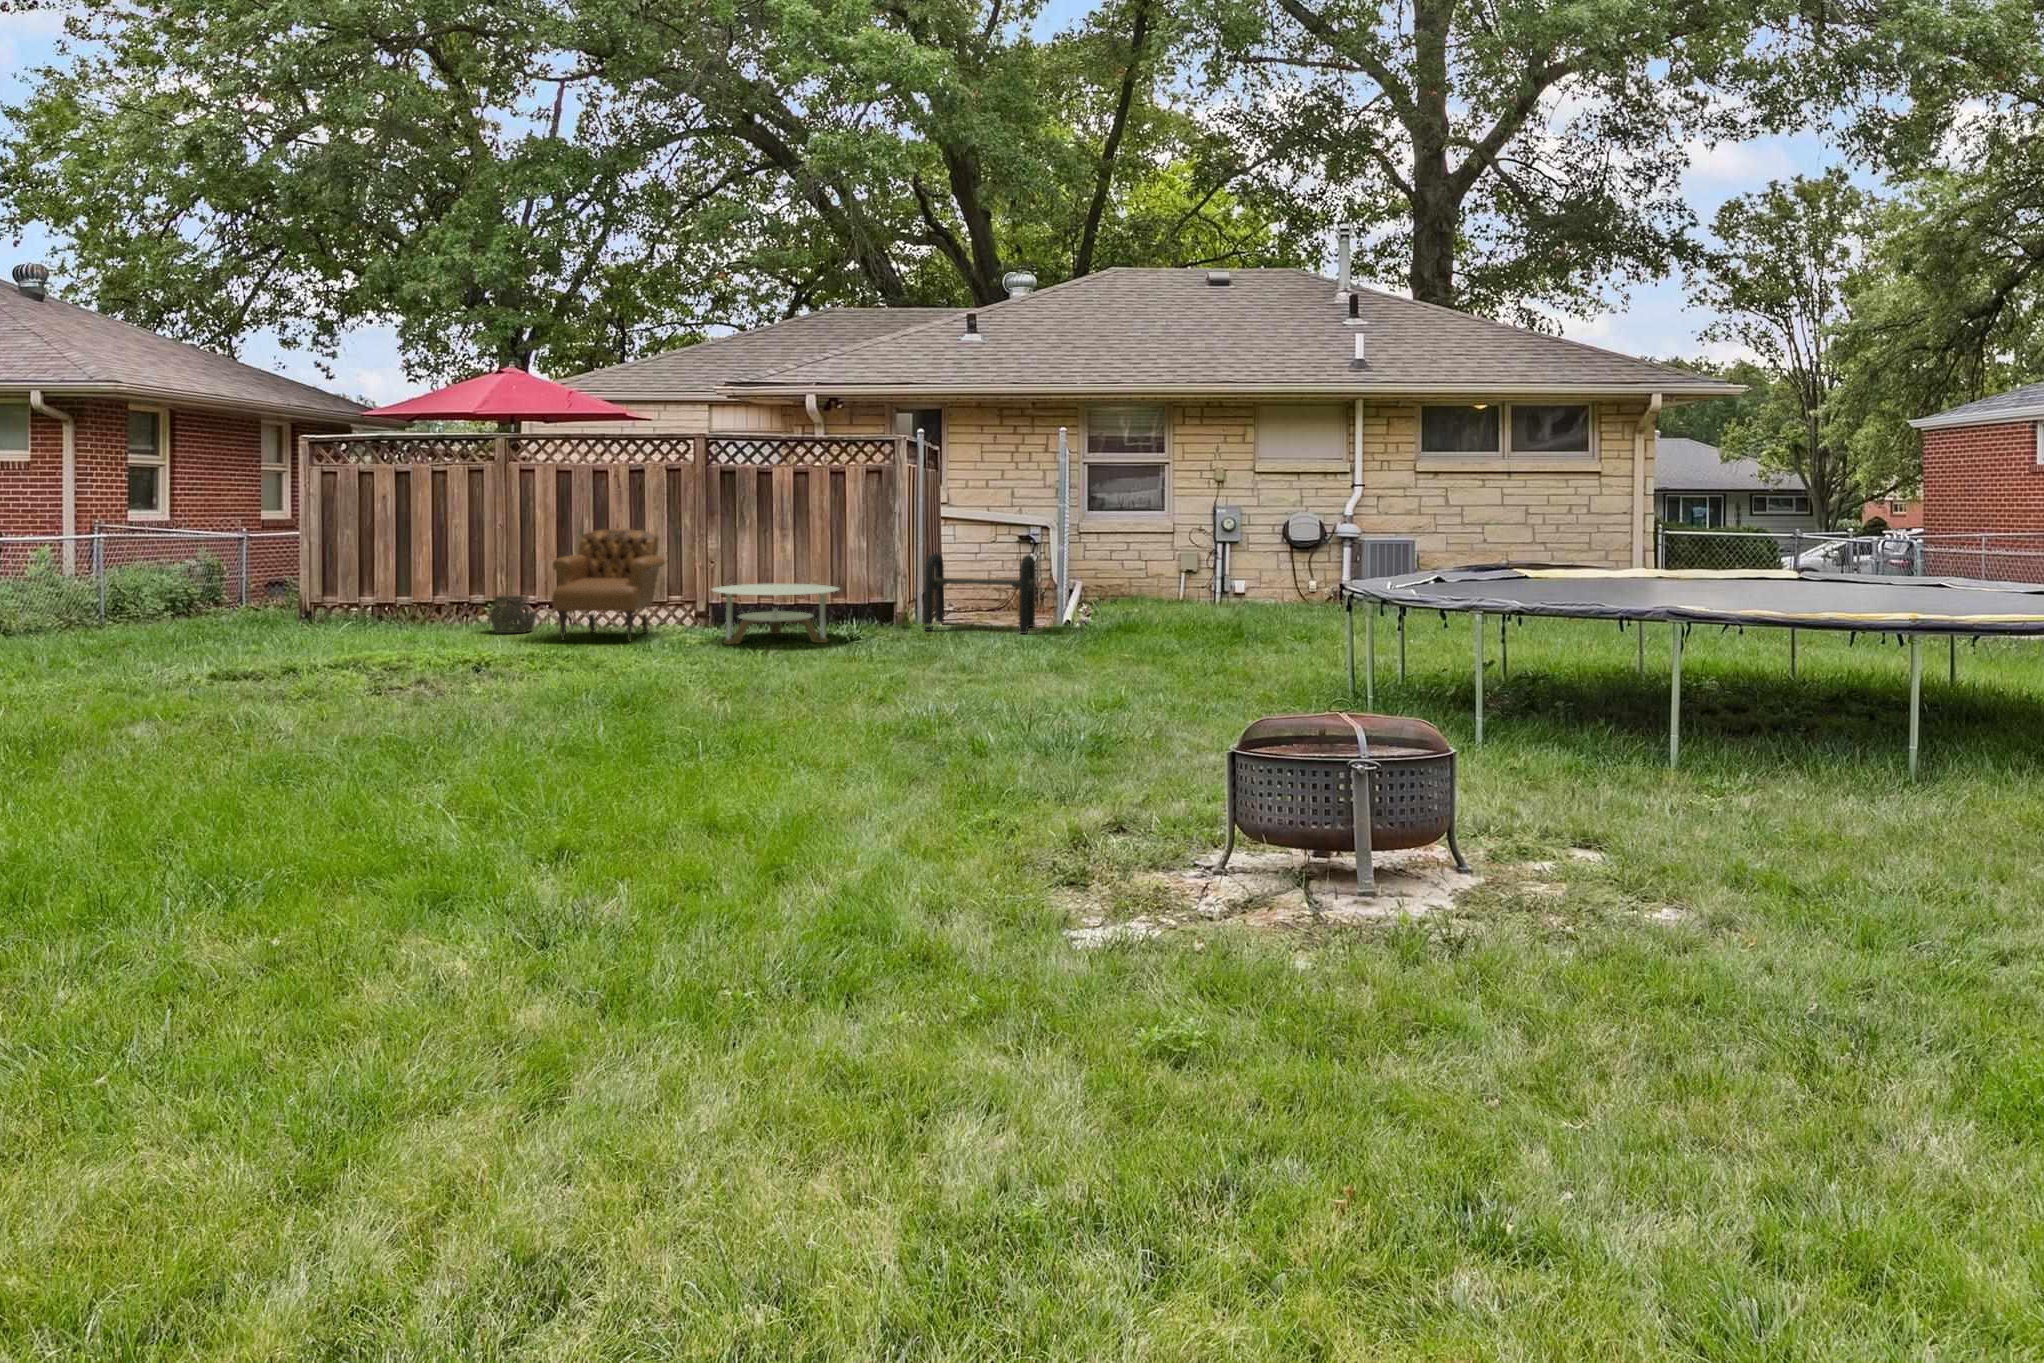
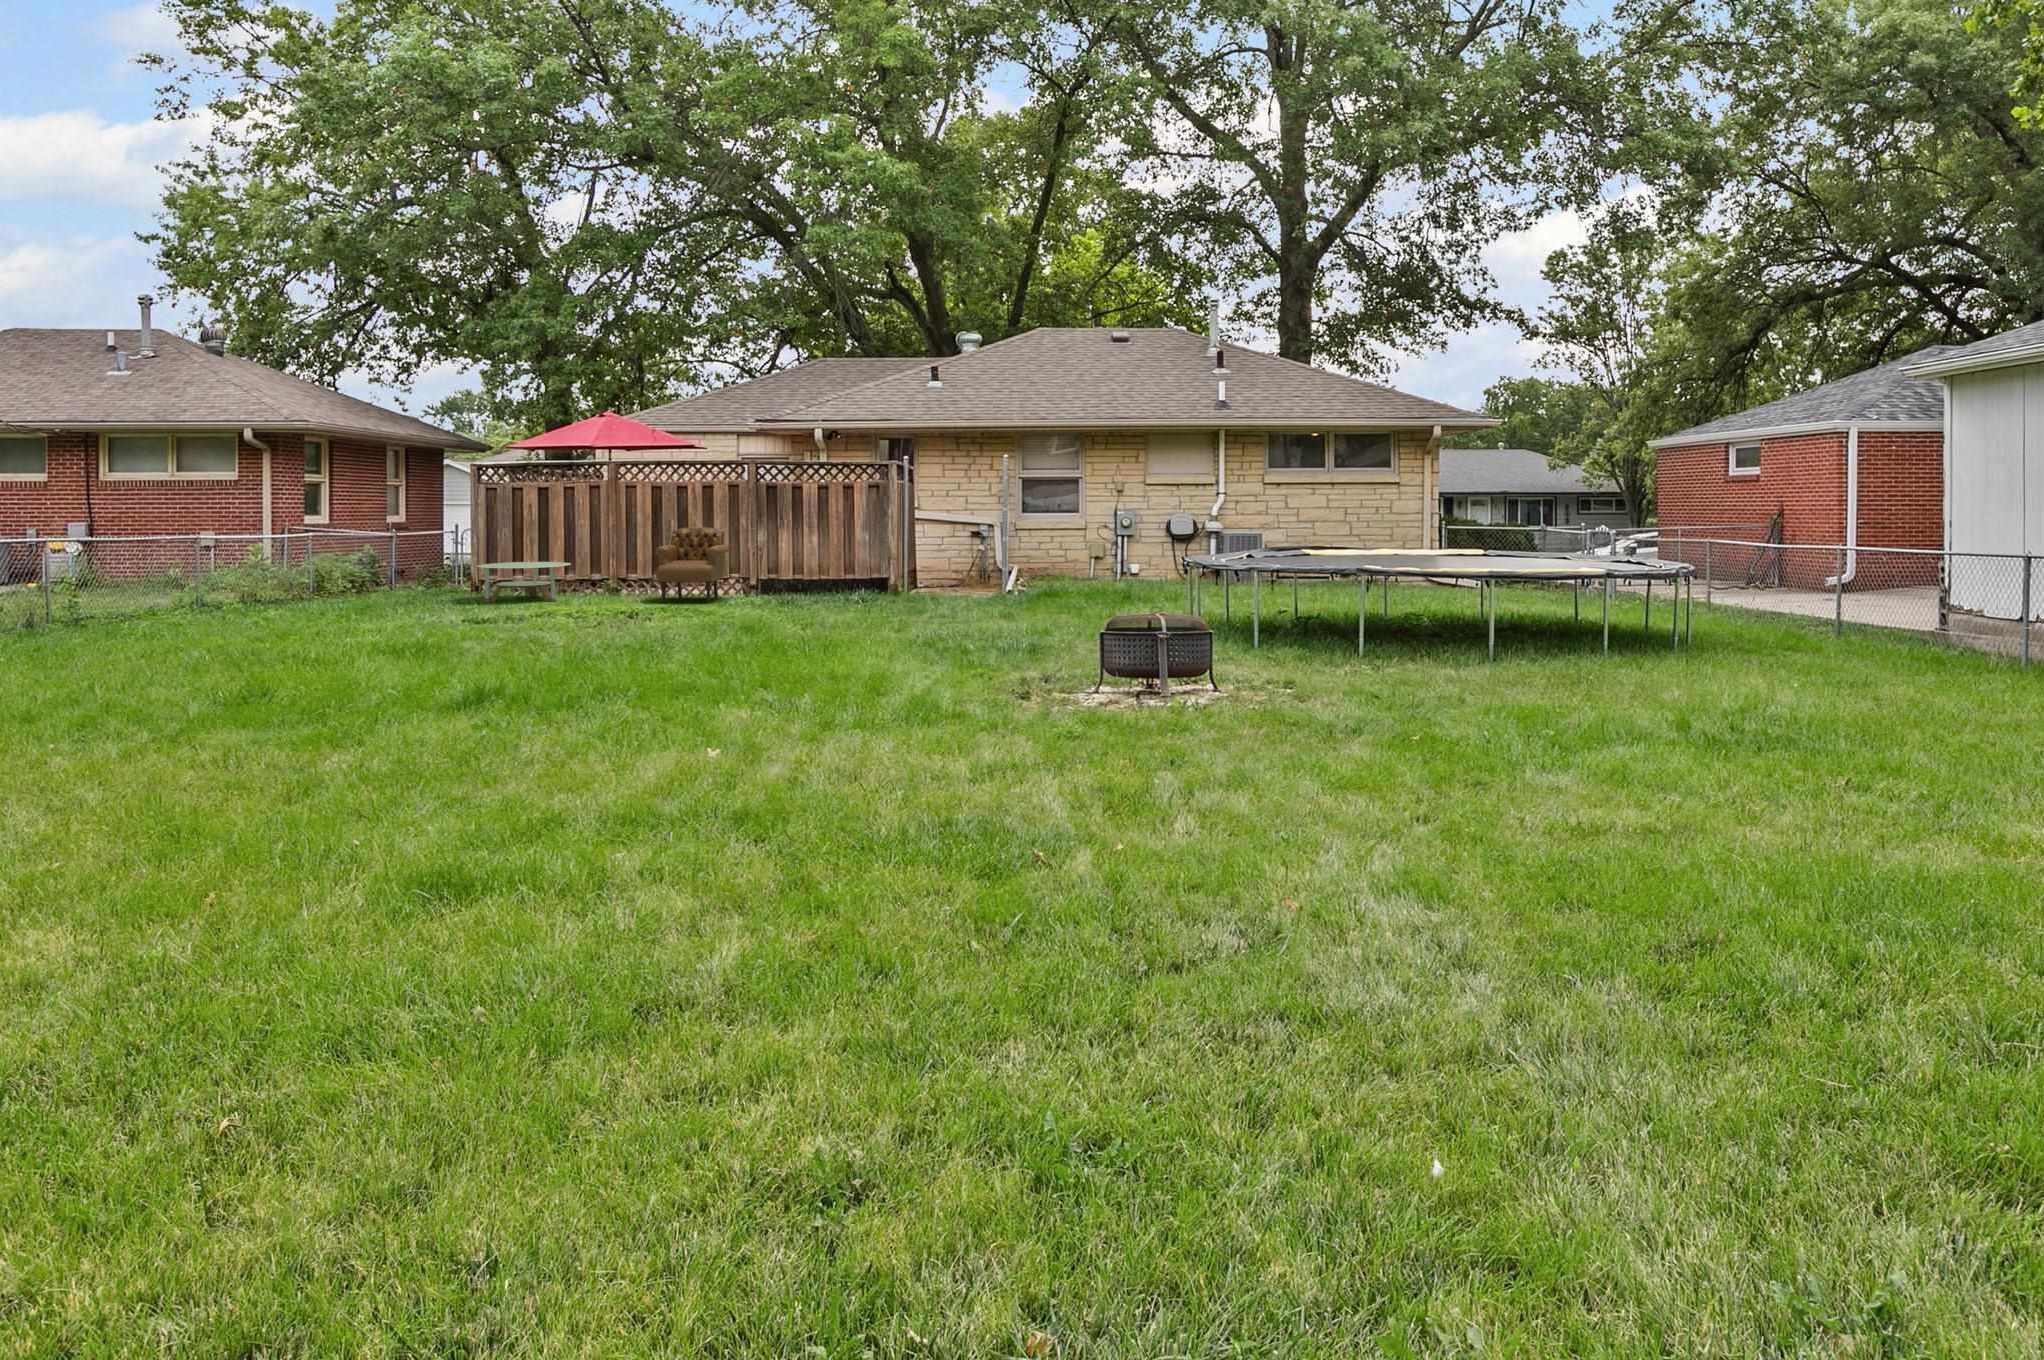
bench: present [924,553,1035,634] -> none [906,542,983,596]
round table: present [712,583,839,644] -> present [477,562,571,602]
woven basket: present [490,595,537,633] -> none [611,572,642,599]

